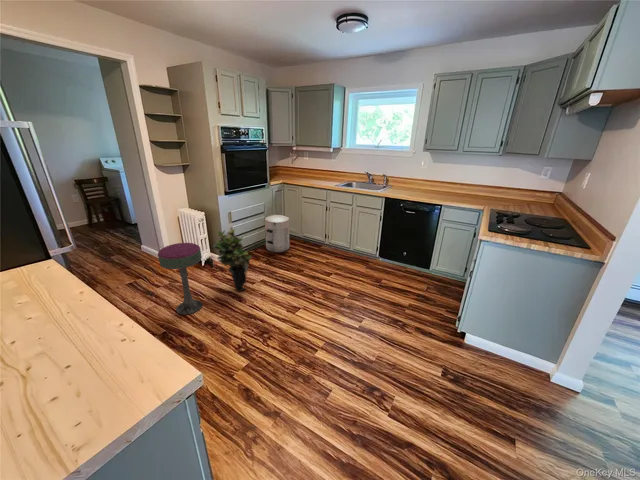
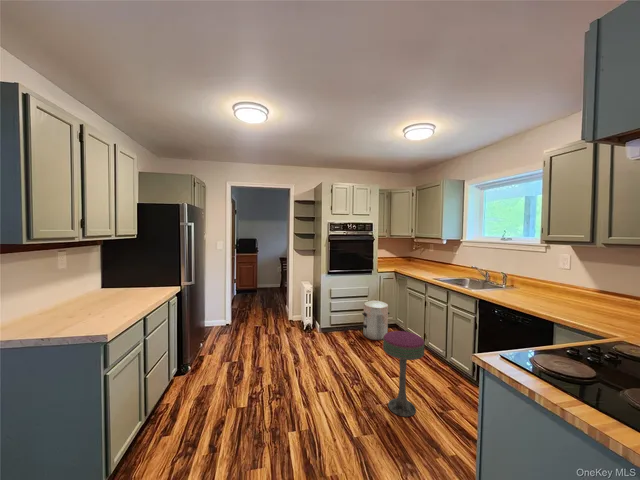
potted plant: present [213,229,251,291] -> none [292,300,320,357]
bar stool: present [158,243,202,315] -> present [383,331,425,417]

